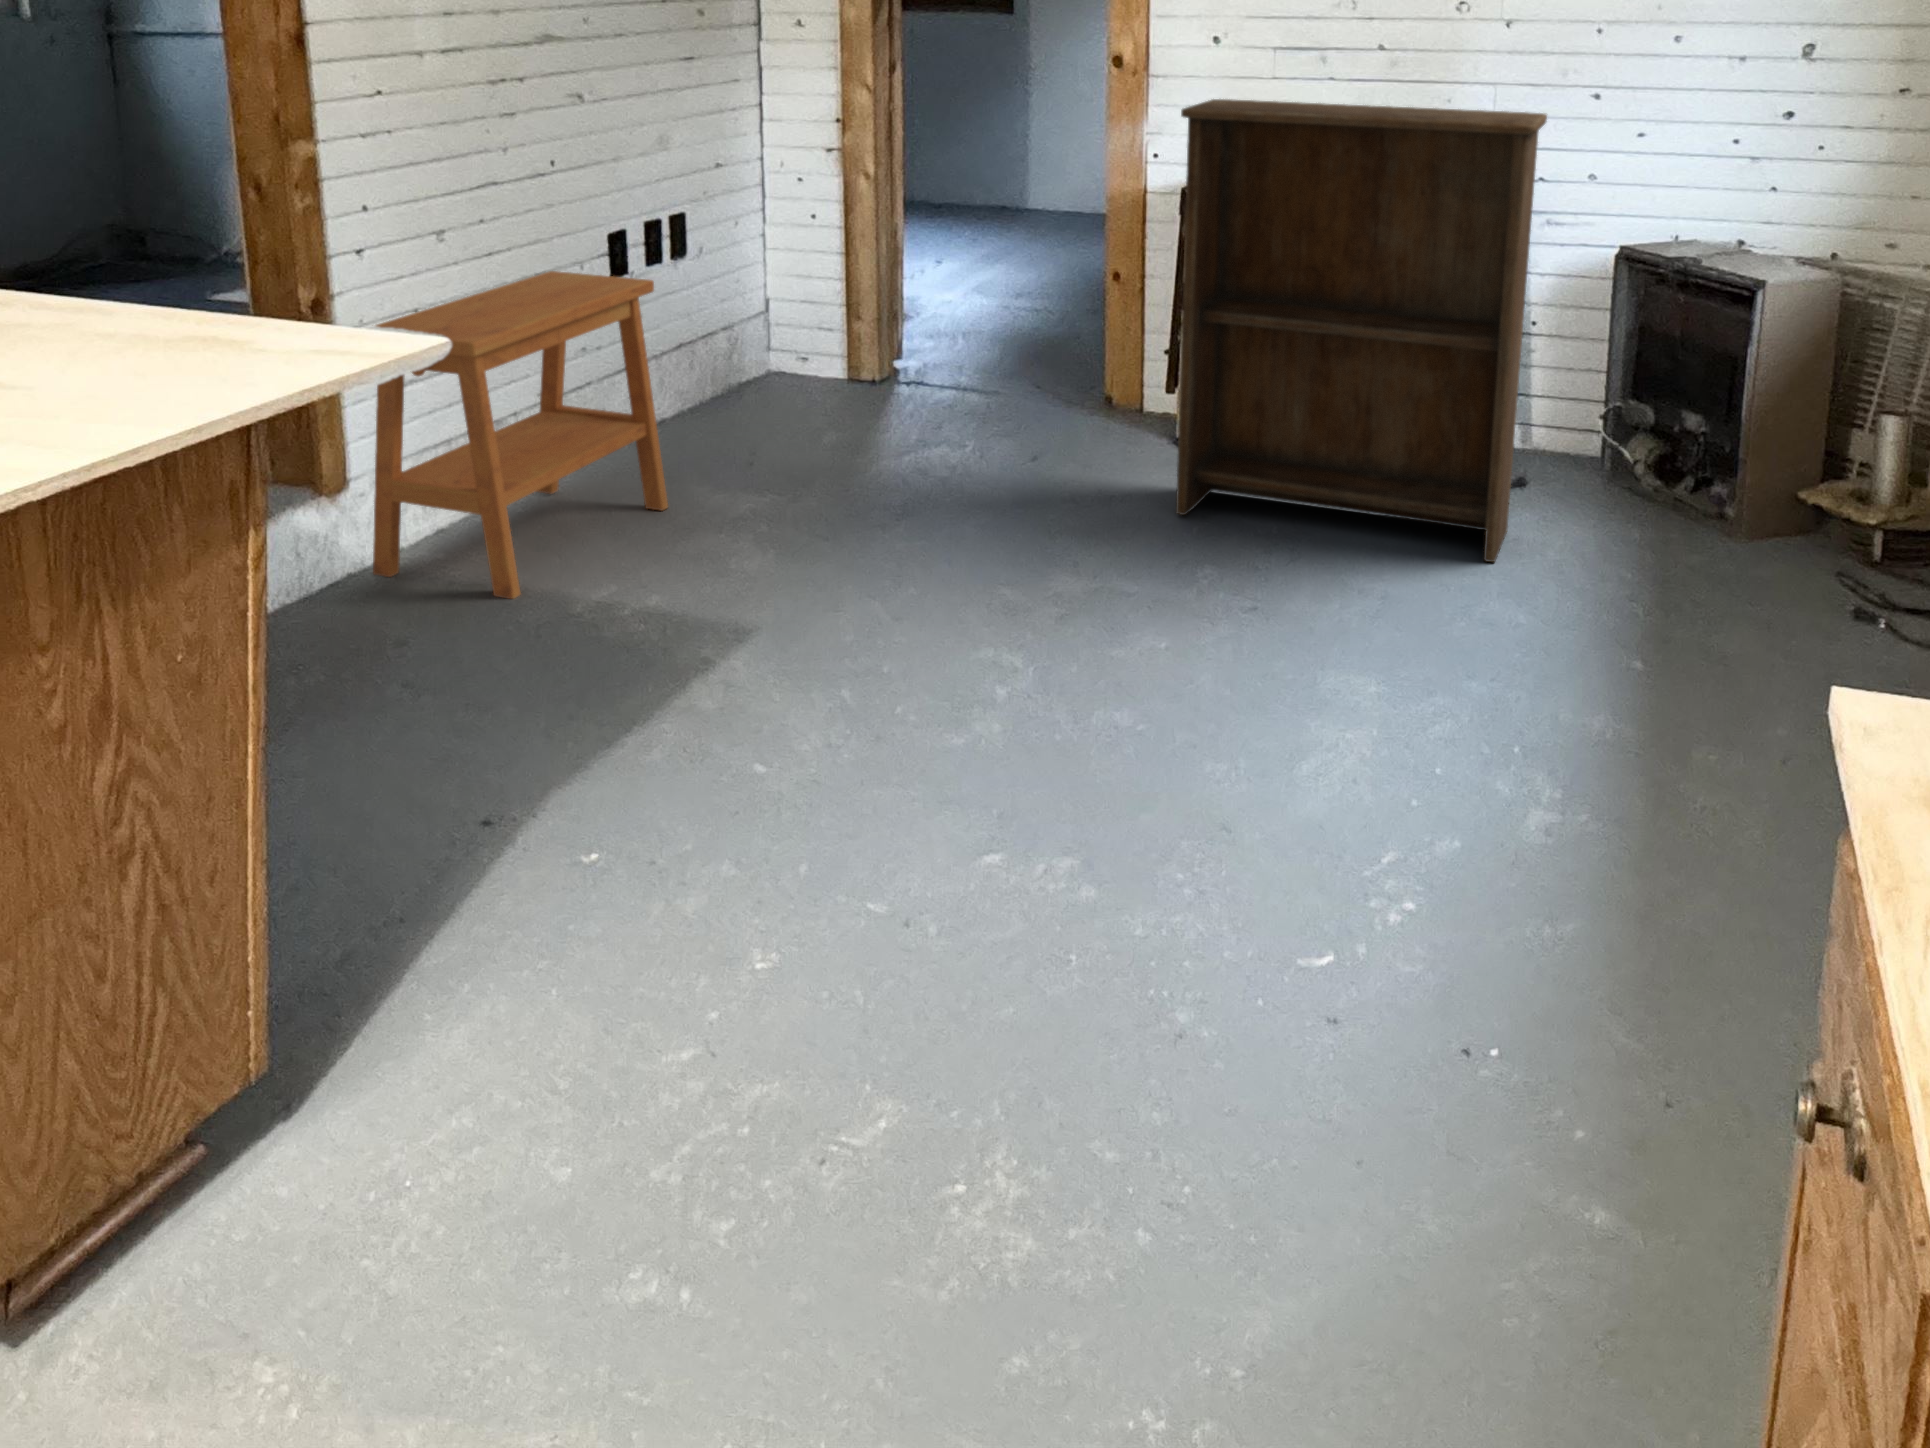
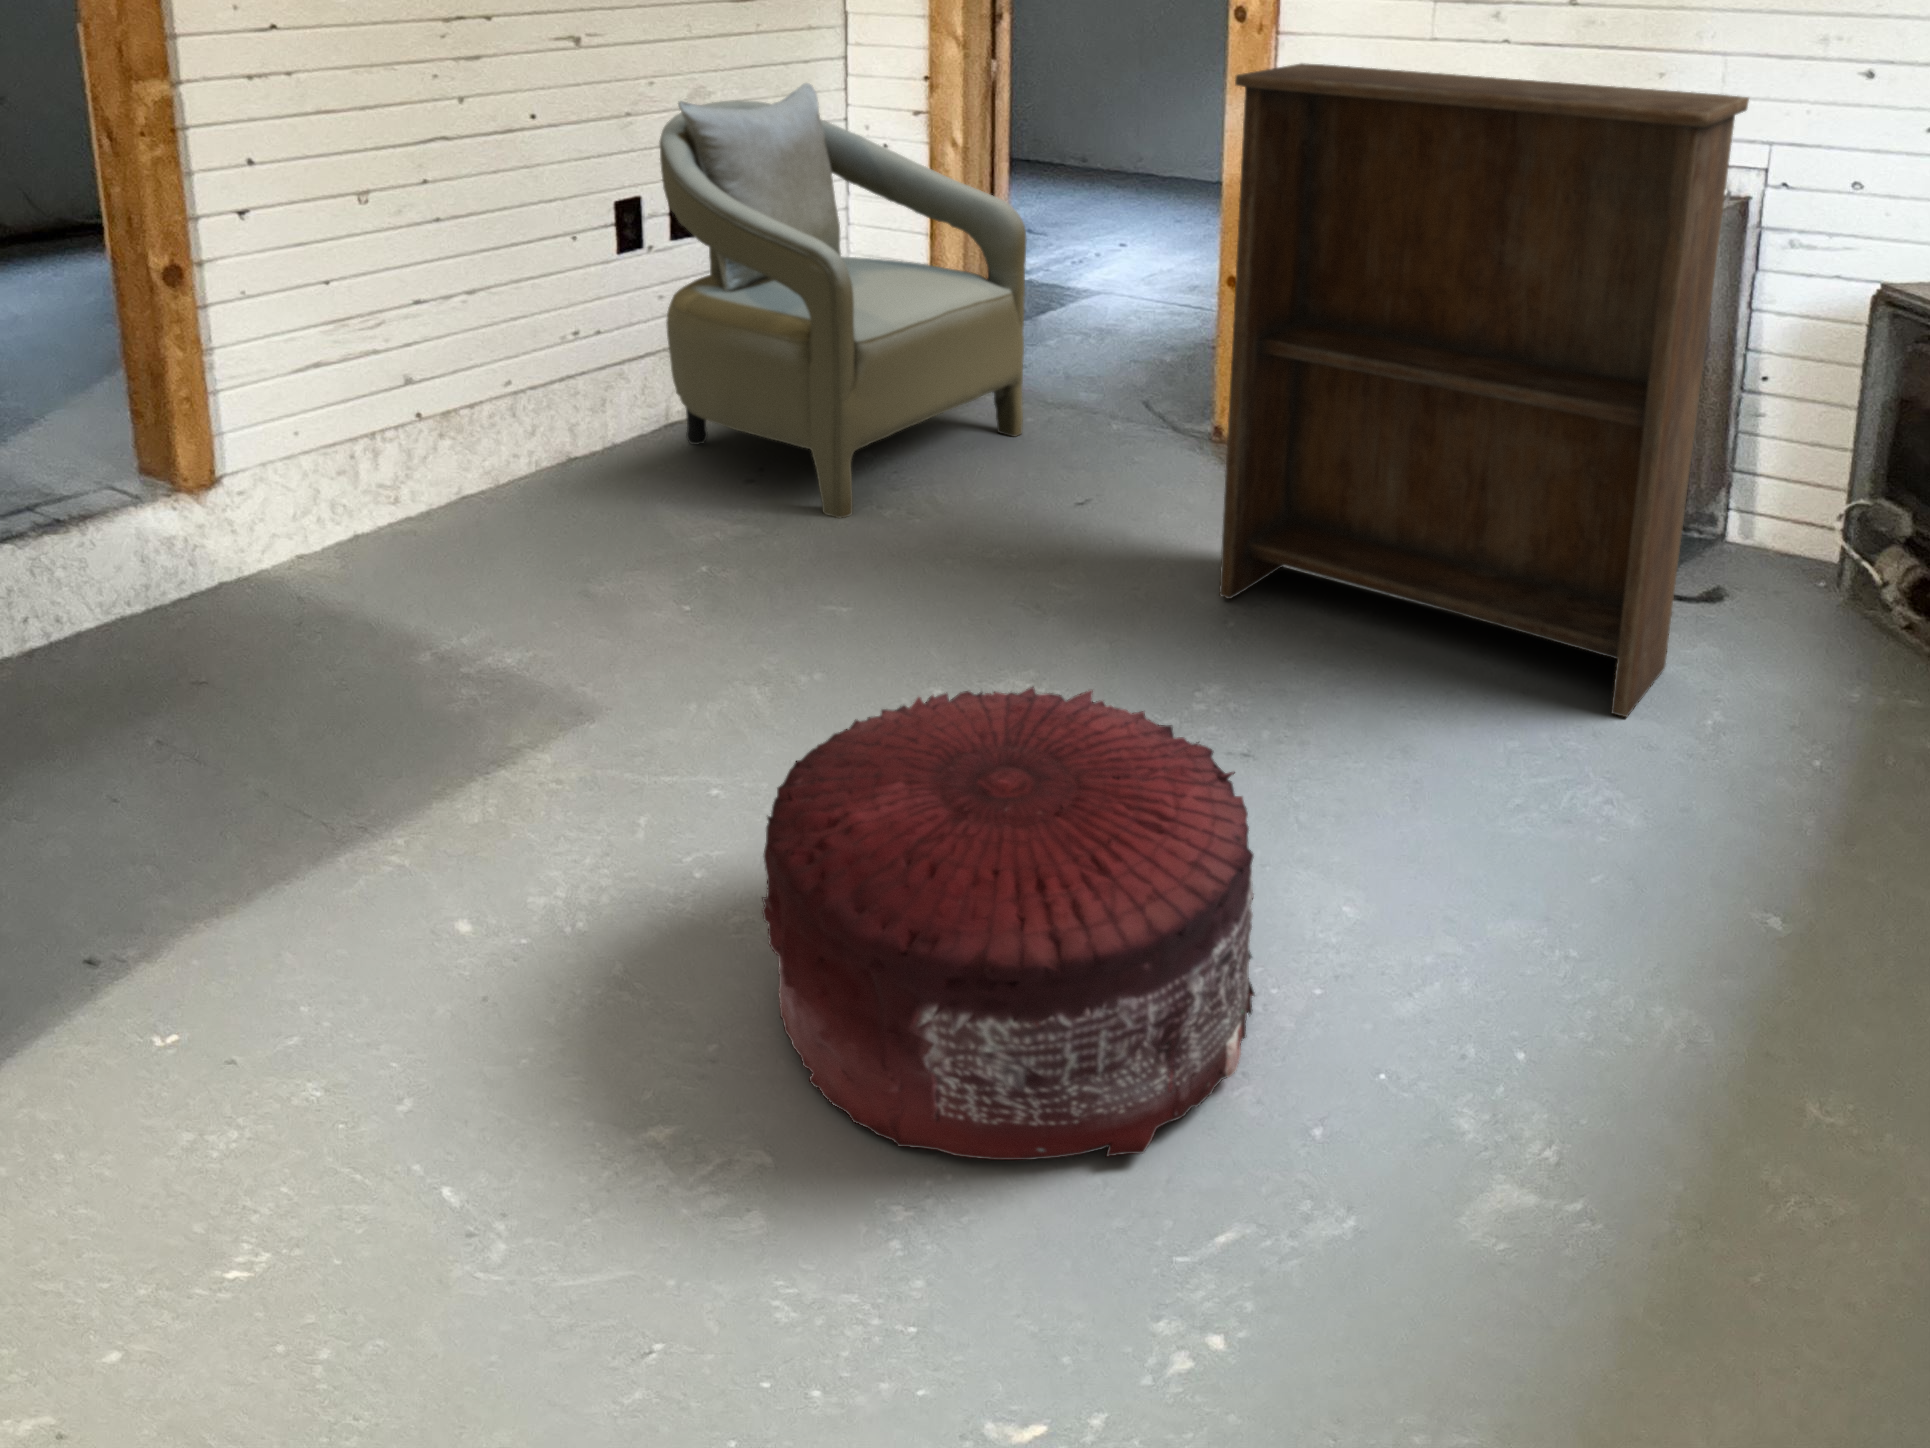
armchair: none [653,128,954,488] -> present [659,83,1026,518]
side table: present [373,271,668,599] -> none [215,241,623,633]
pouf: none [1003,549,1347,841] -> present [762,687,1255,1160]

